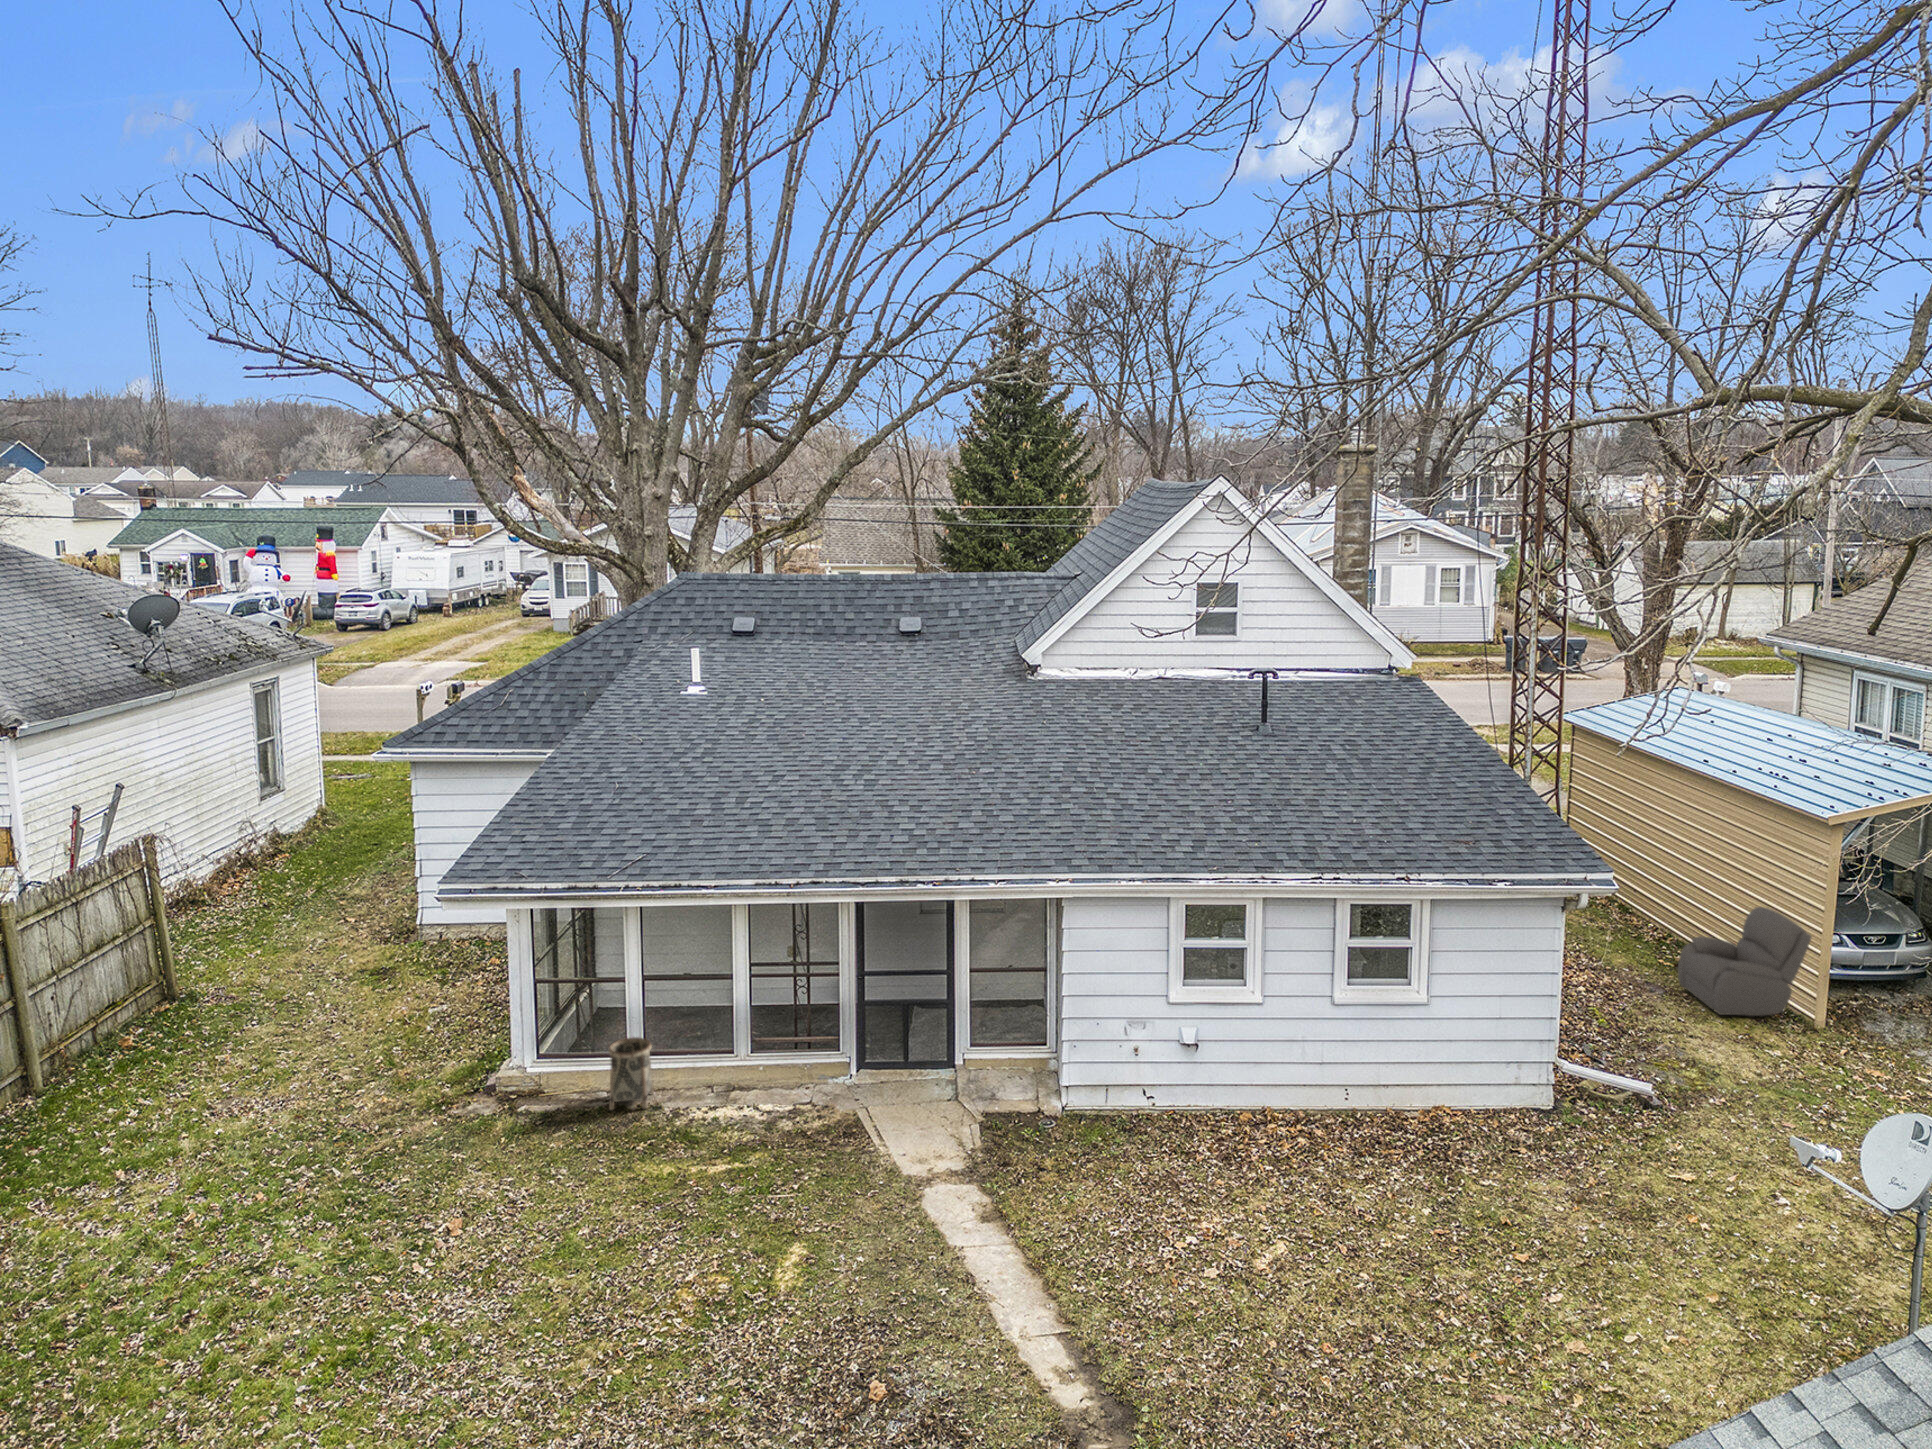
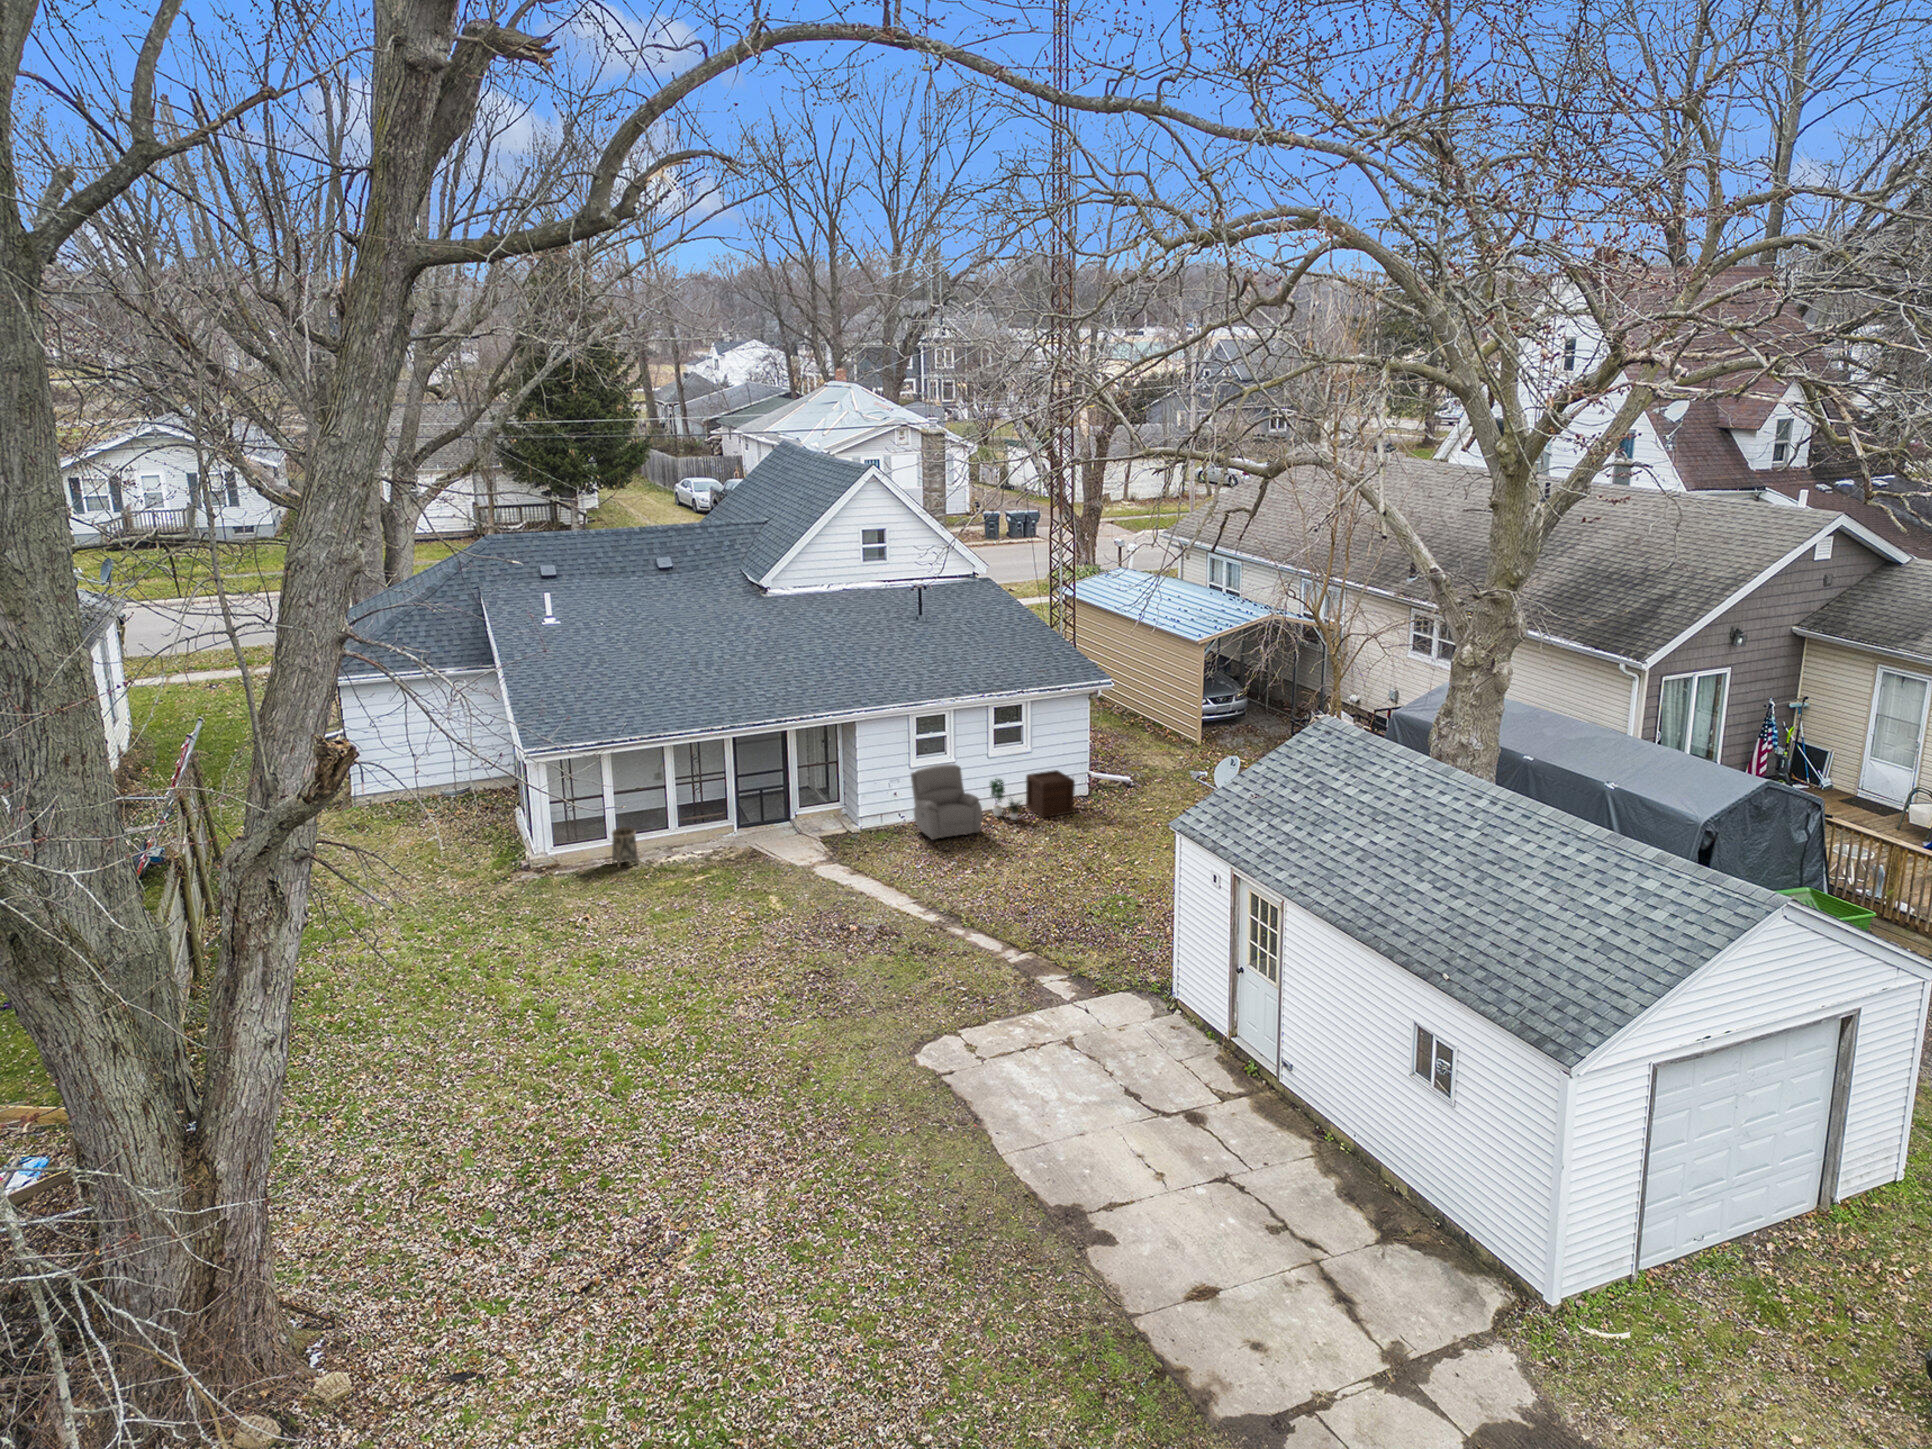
chair: present [1678,907,1811,1016] -> present [911,764,982,839]
potted plant: none [1325,1045,1393,1143] -> present [989,779,1021,820]
wooden crate: none [1410,1048,1513,1149] -> present [1026,770,1075,818]

